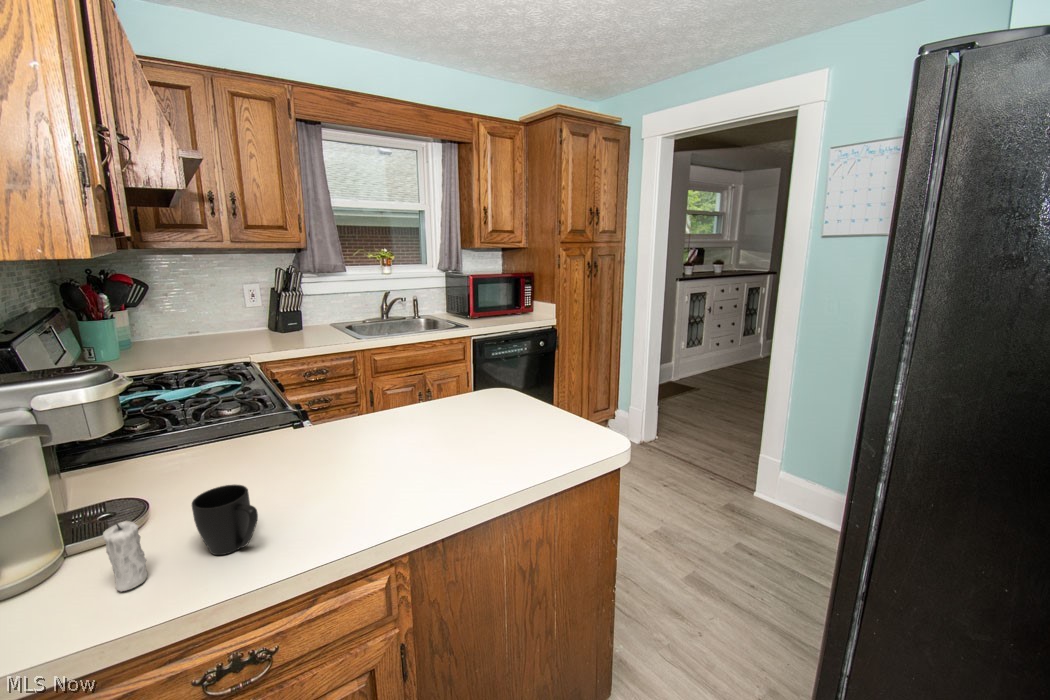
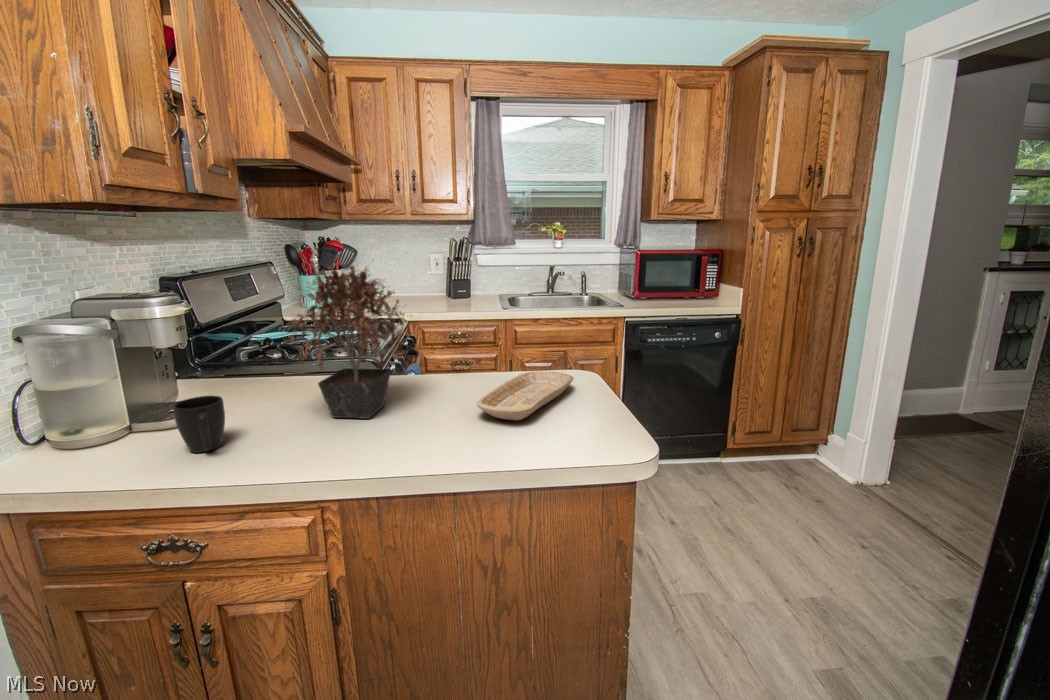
potted plant: none [284,320,407,480] -> present [288,265,403,419]
tray: none [475,396,528,445] -> present [477,371,574,420]
candle: present [103,521,147,591] -> none [106,397,141,459]

